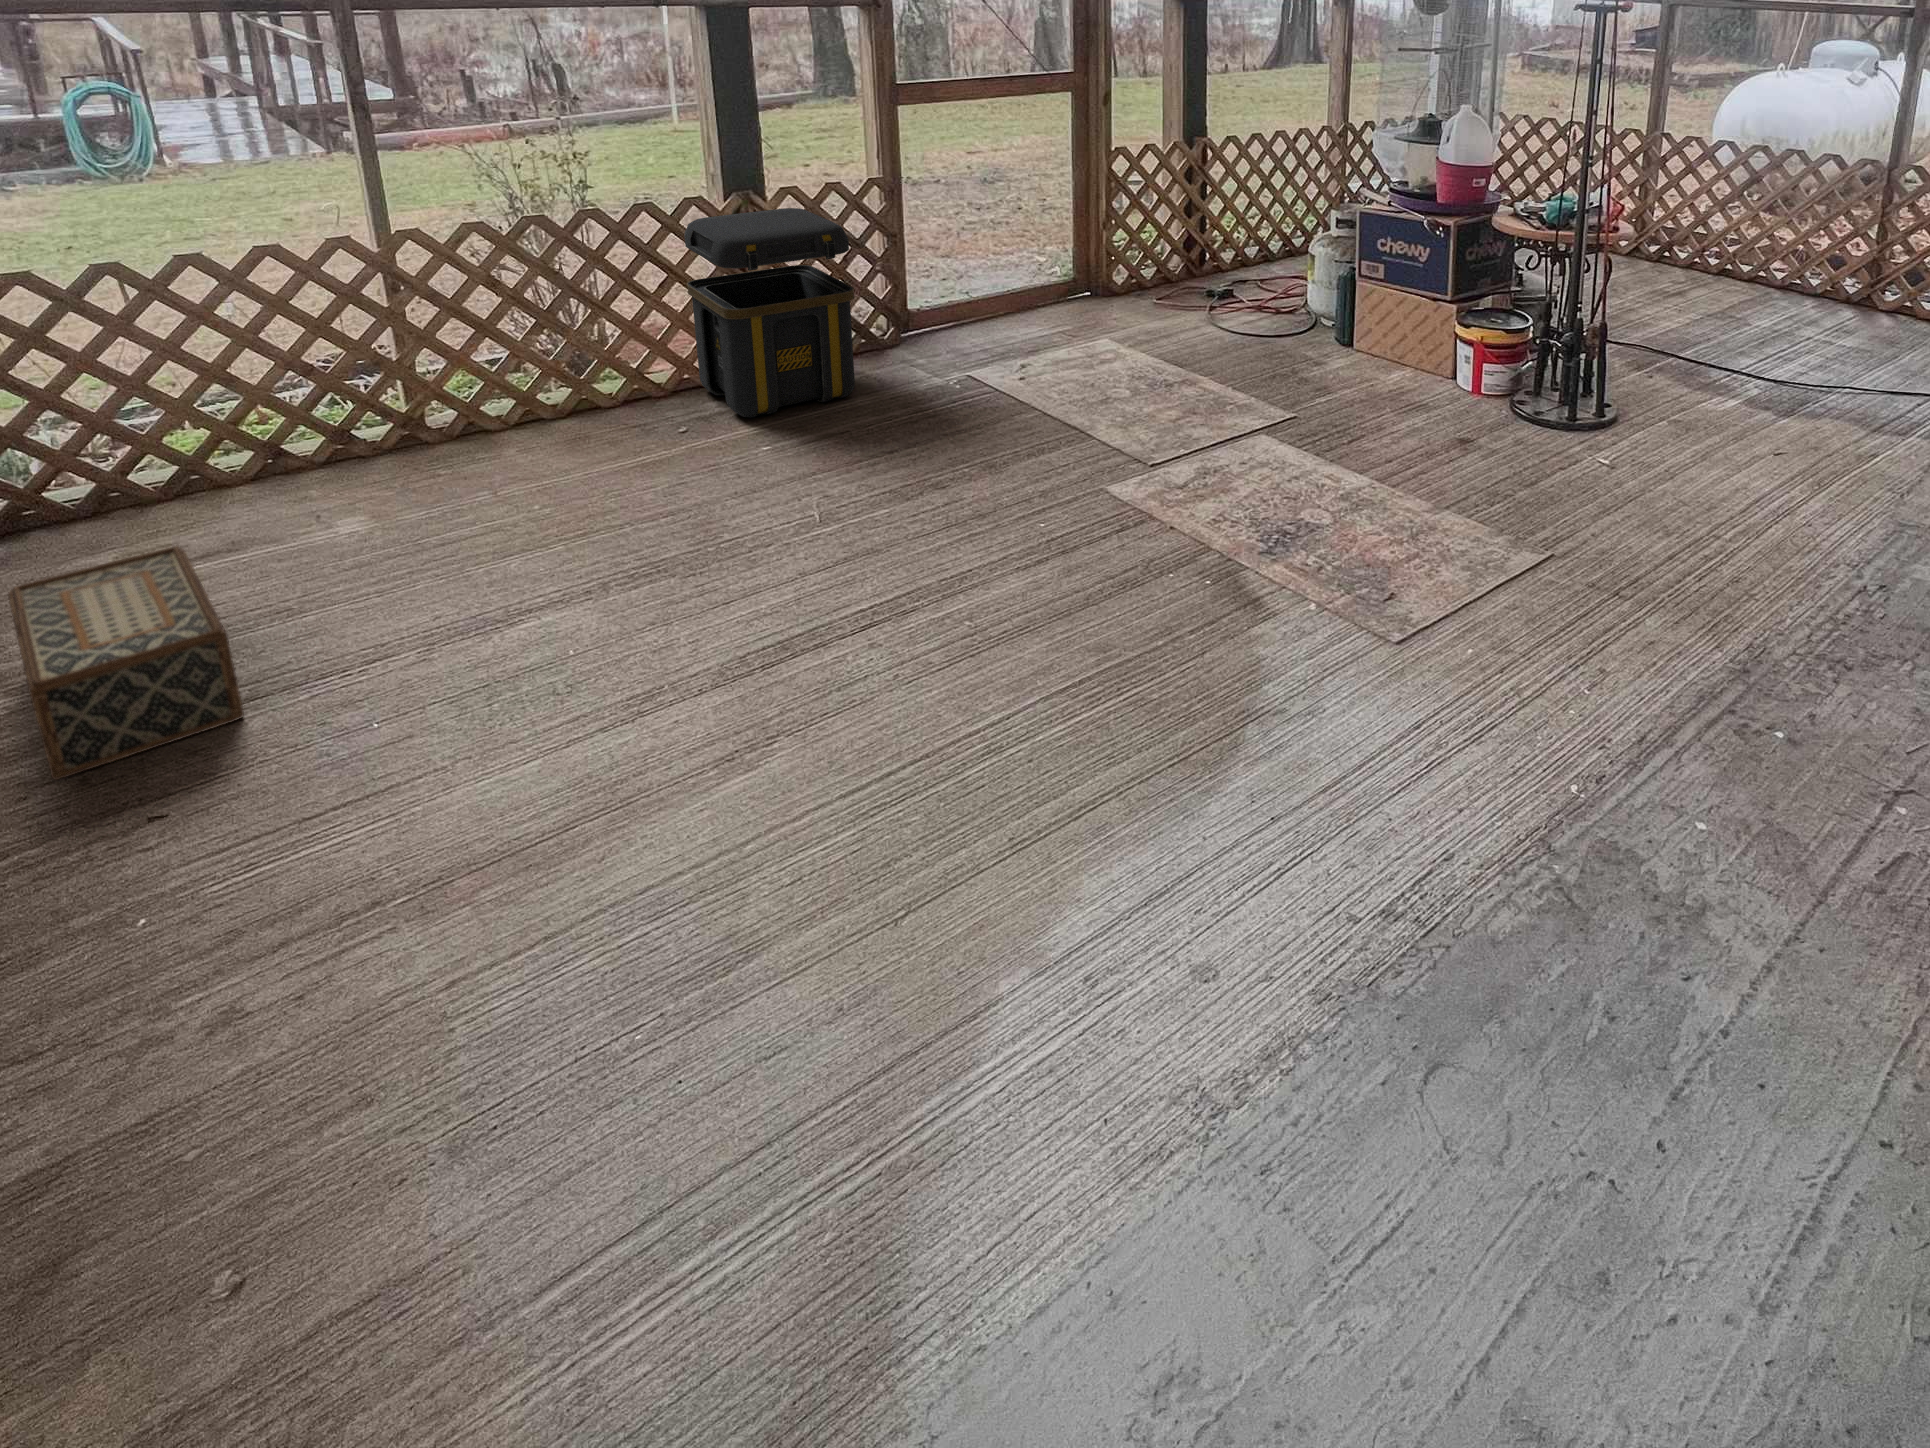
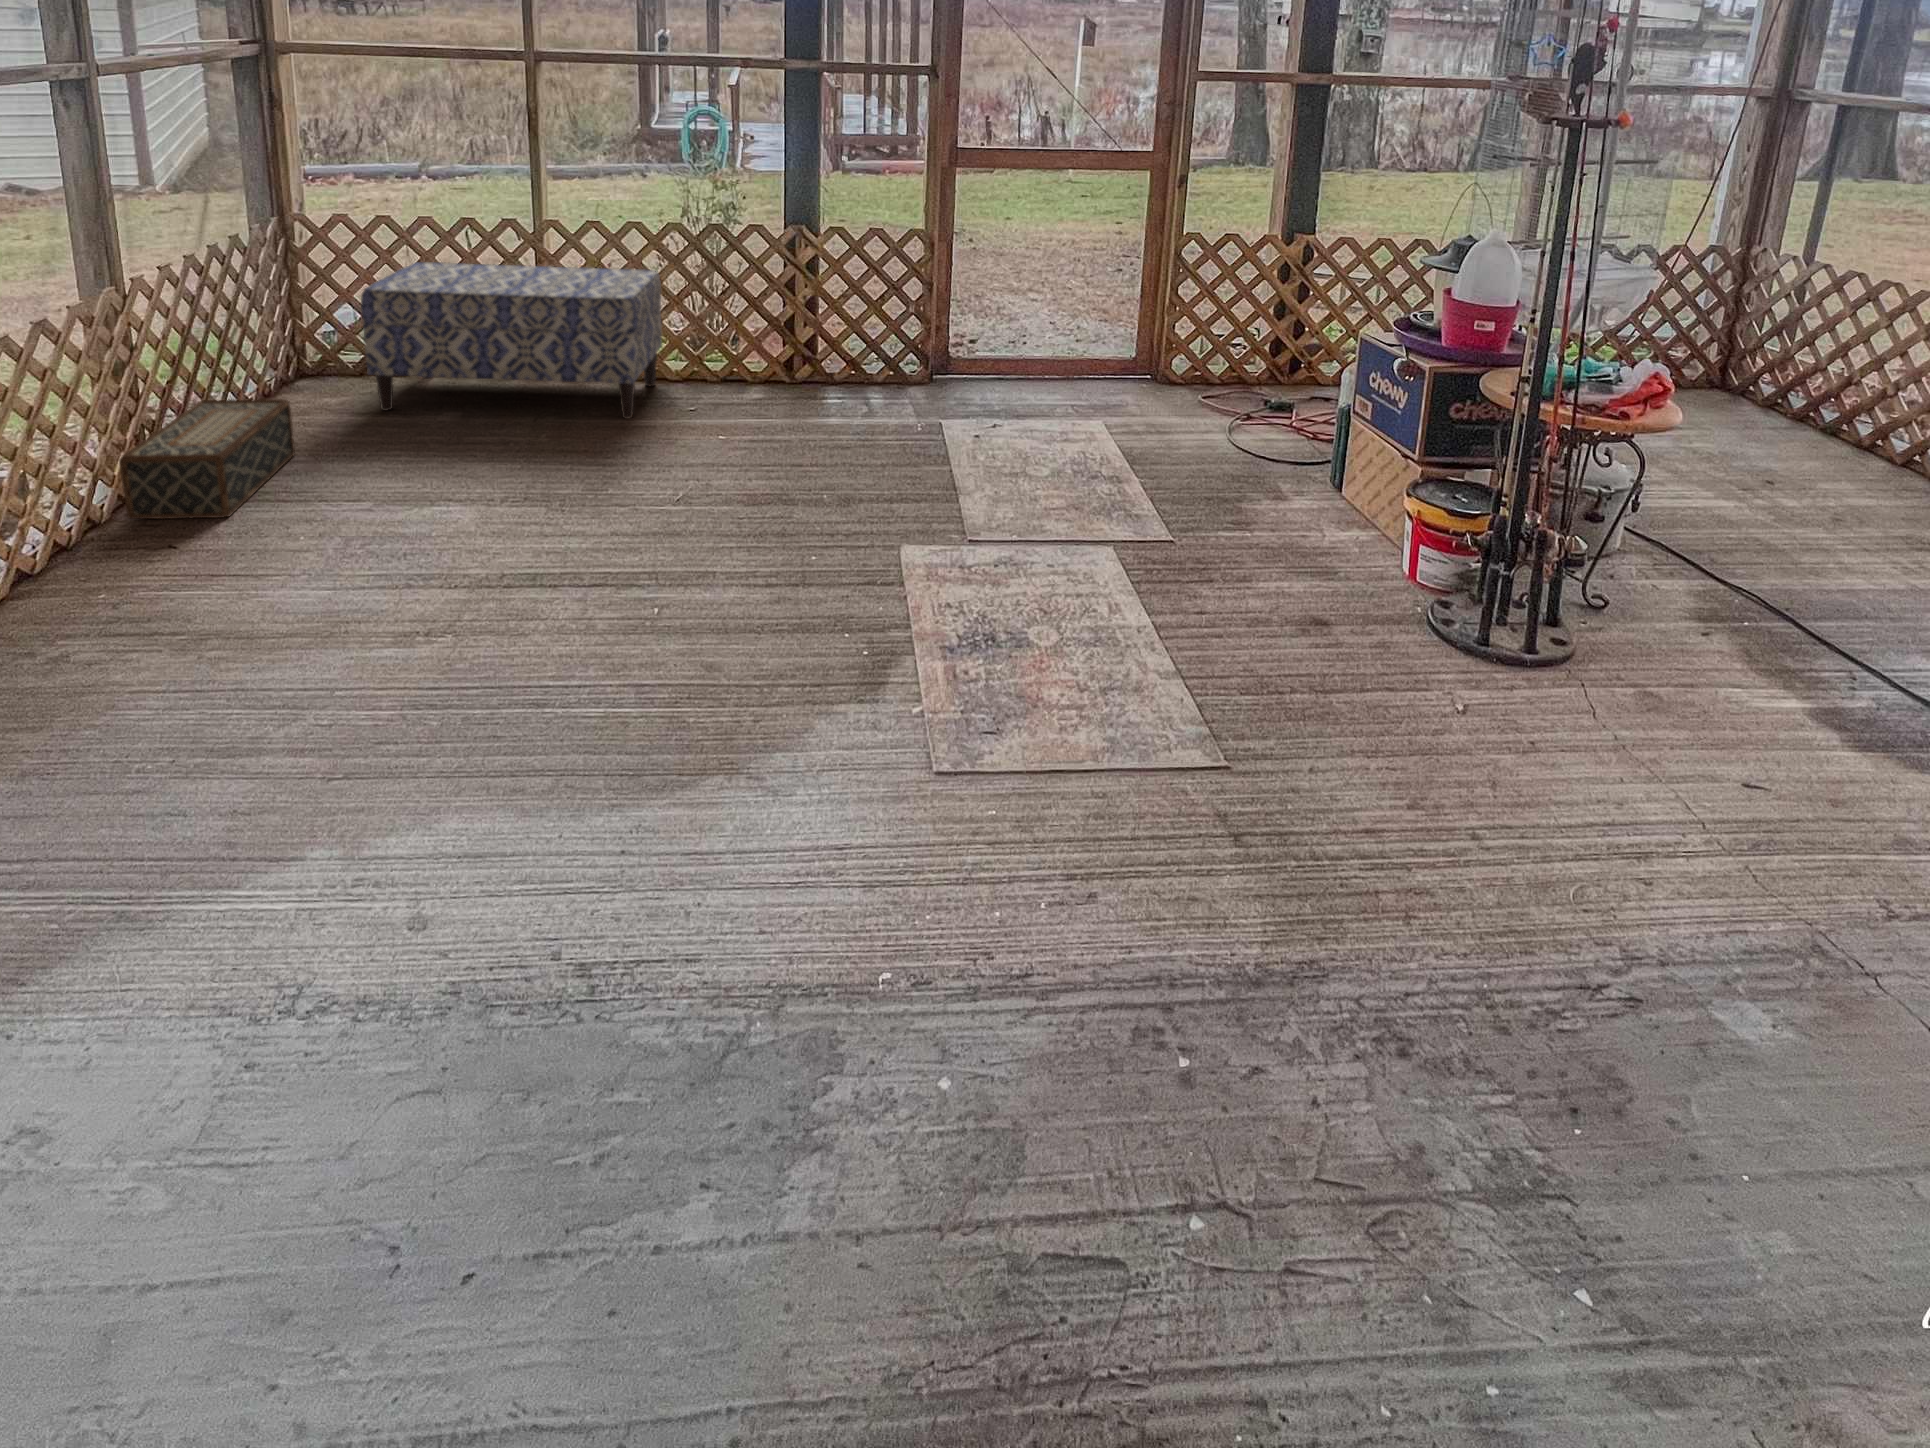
toolbox: present [684,208,855,417] -> none [720,242,838,414]
bench: none [186,271,640,540] -> present [361,262,662,419]

